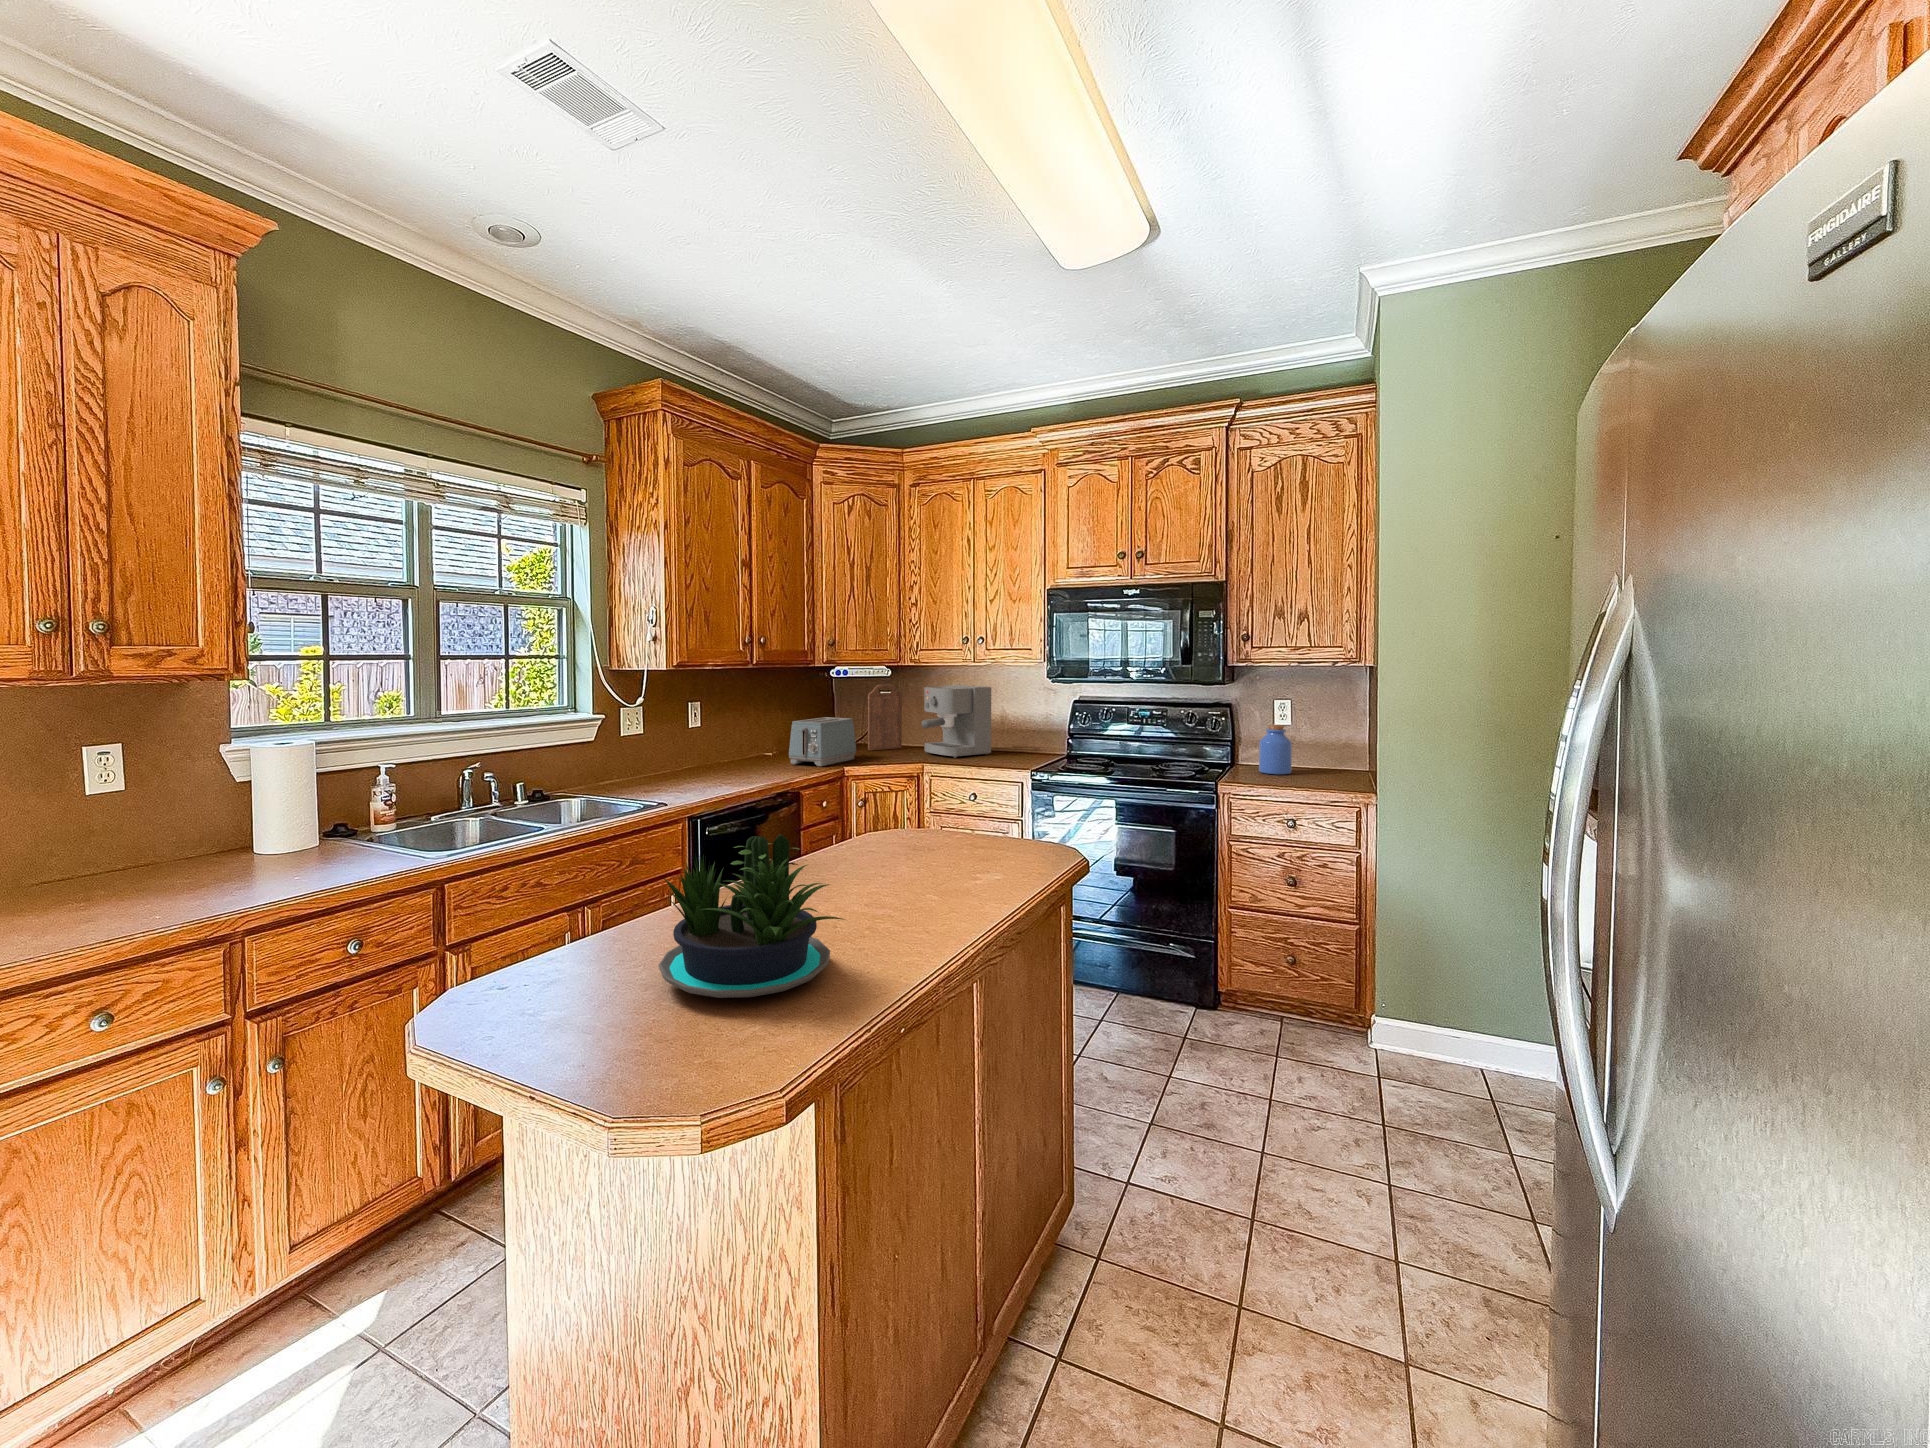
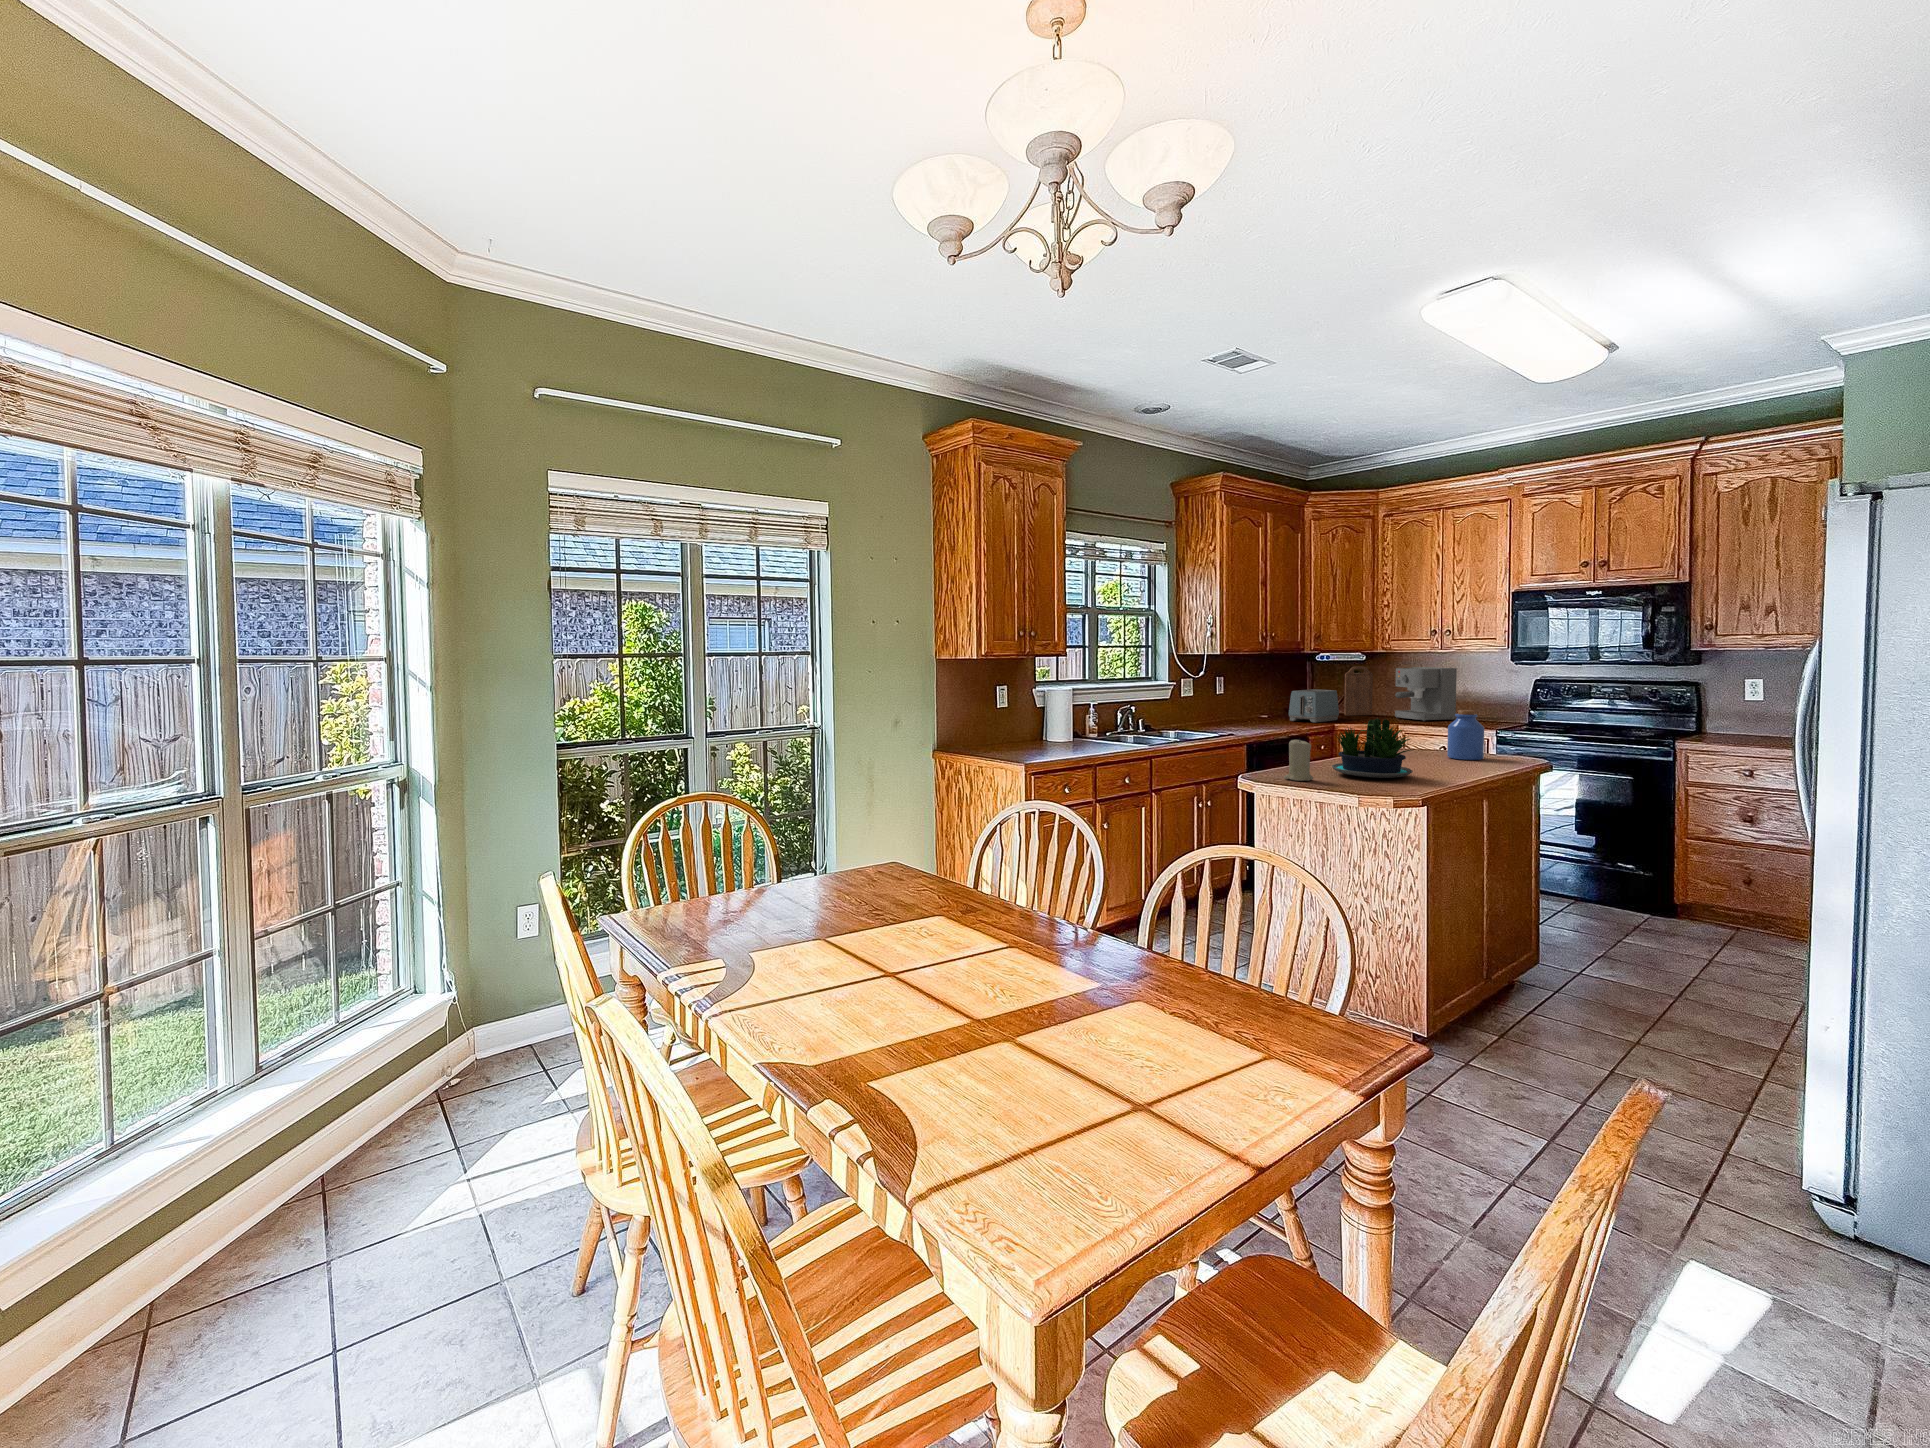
jar: present [1259,725,1292,774] -> present [1447,710,1484,760]
candle: none [504,915,580,1040] -> present [1284,738,1313,781]

